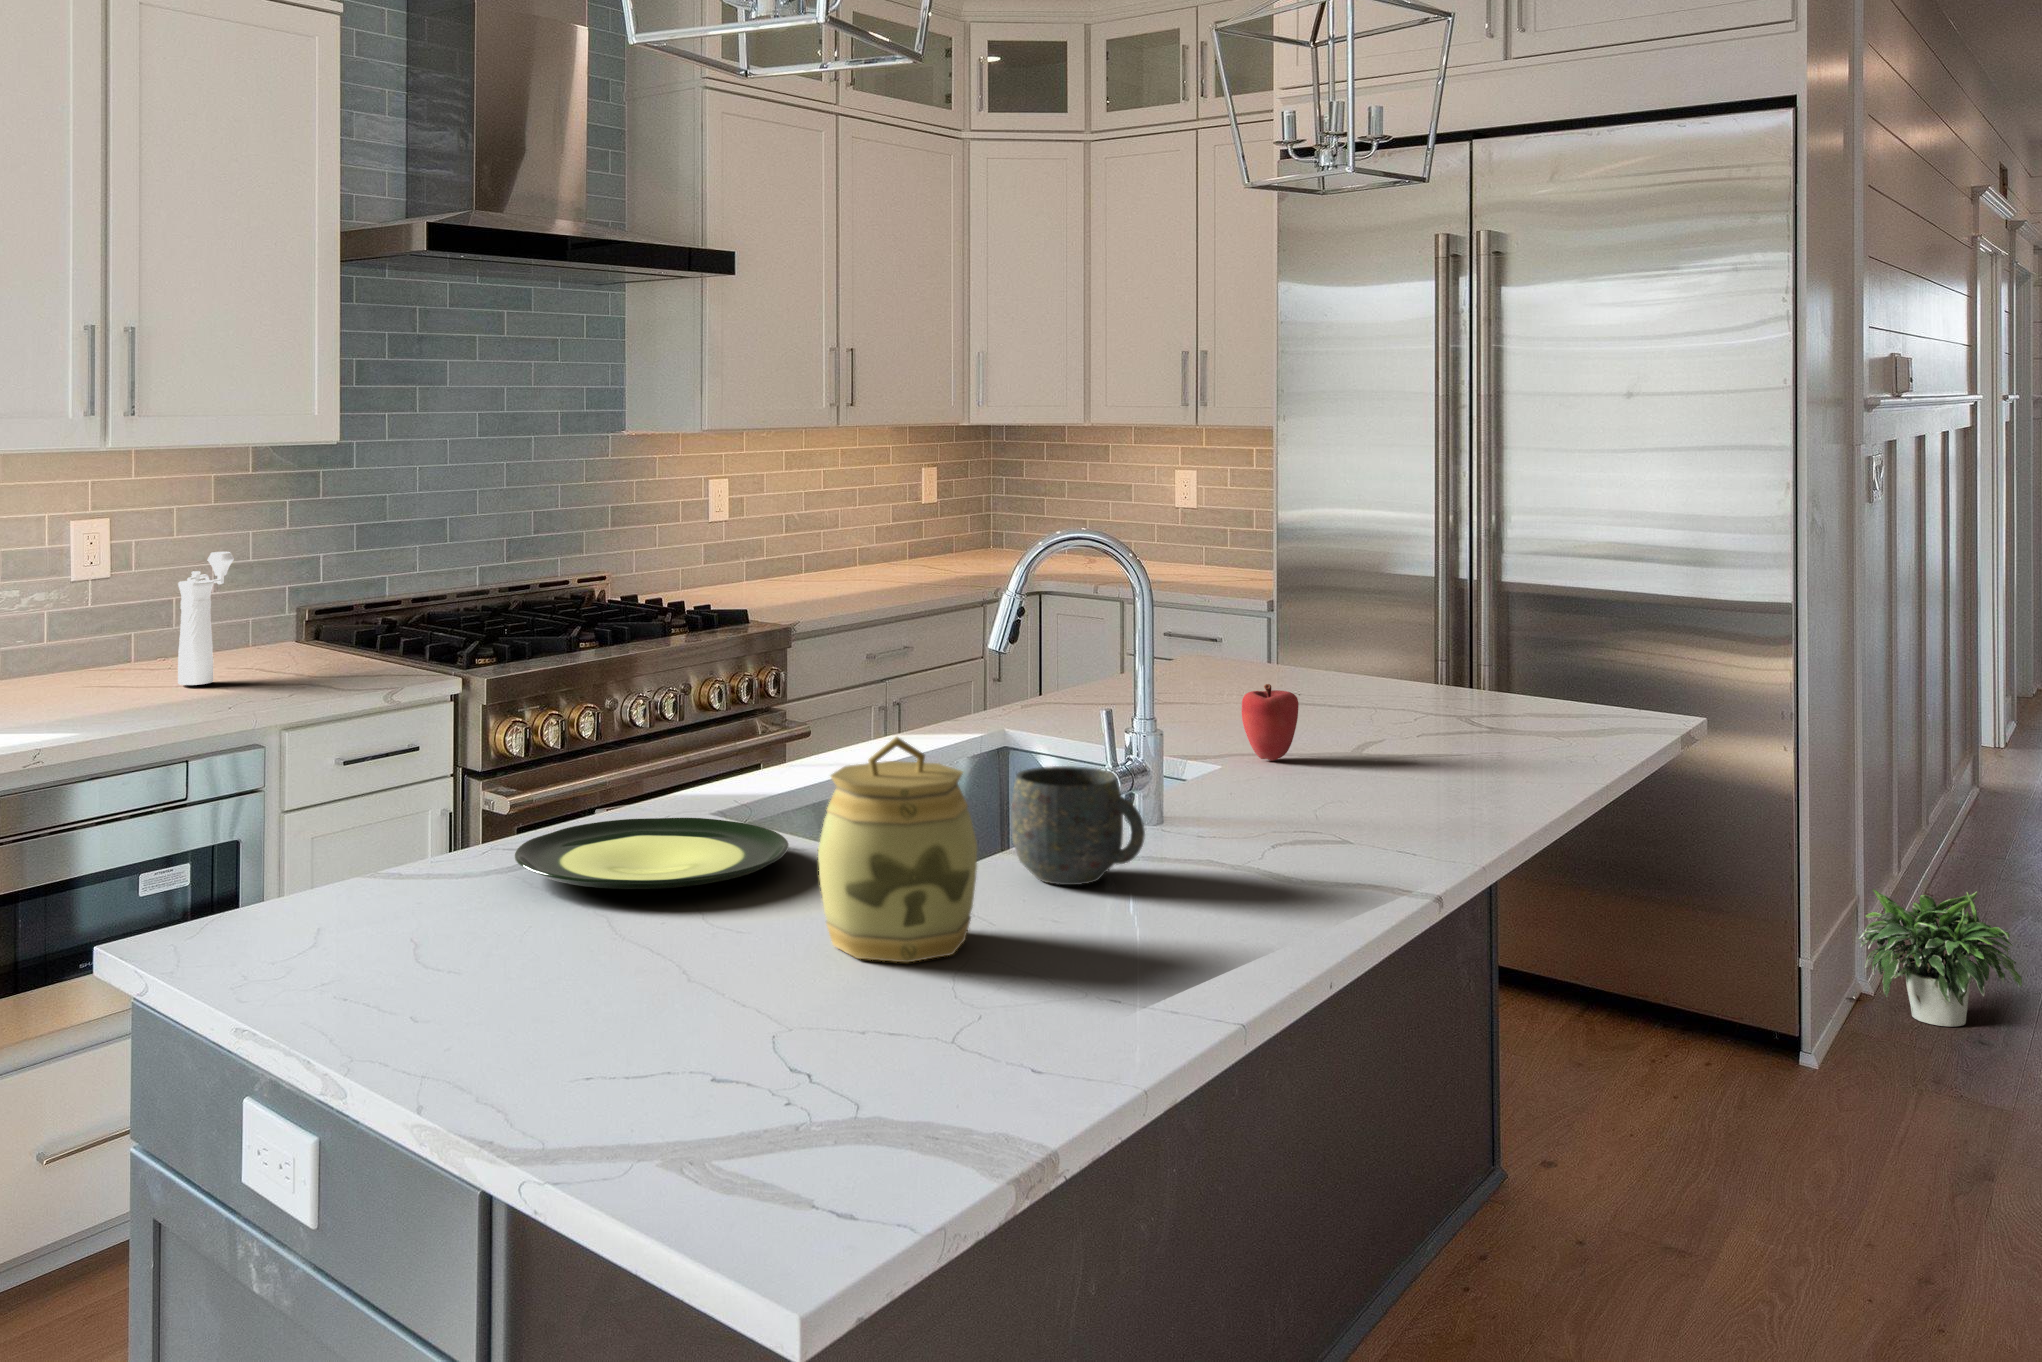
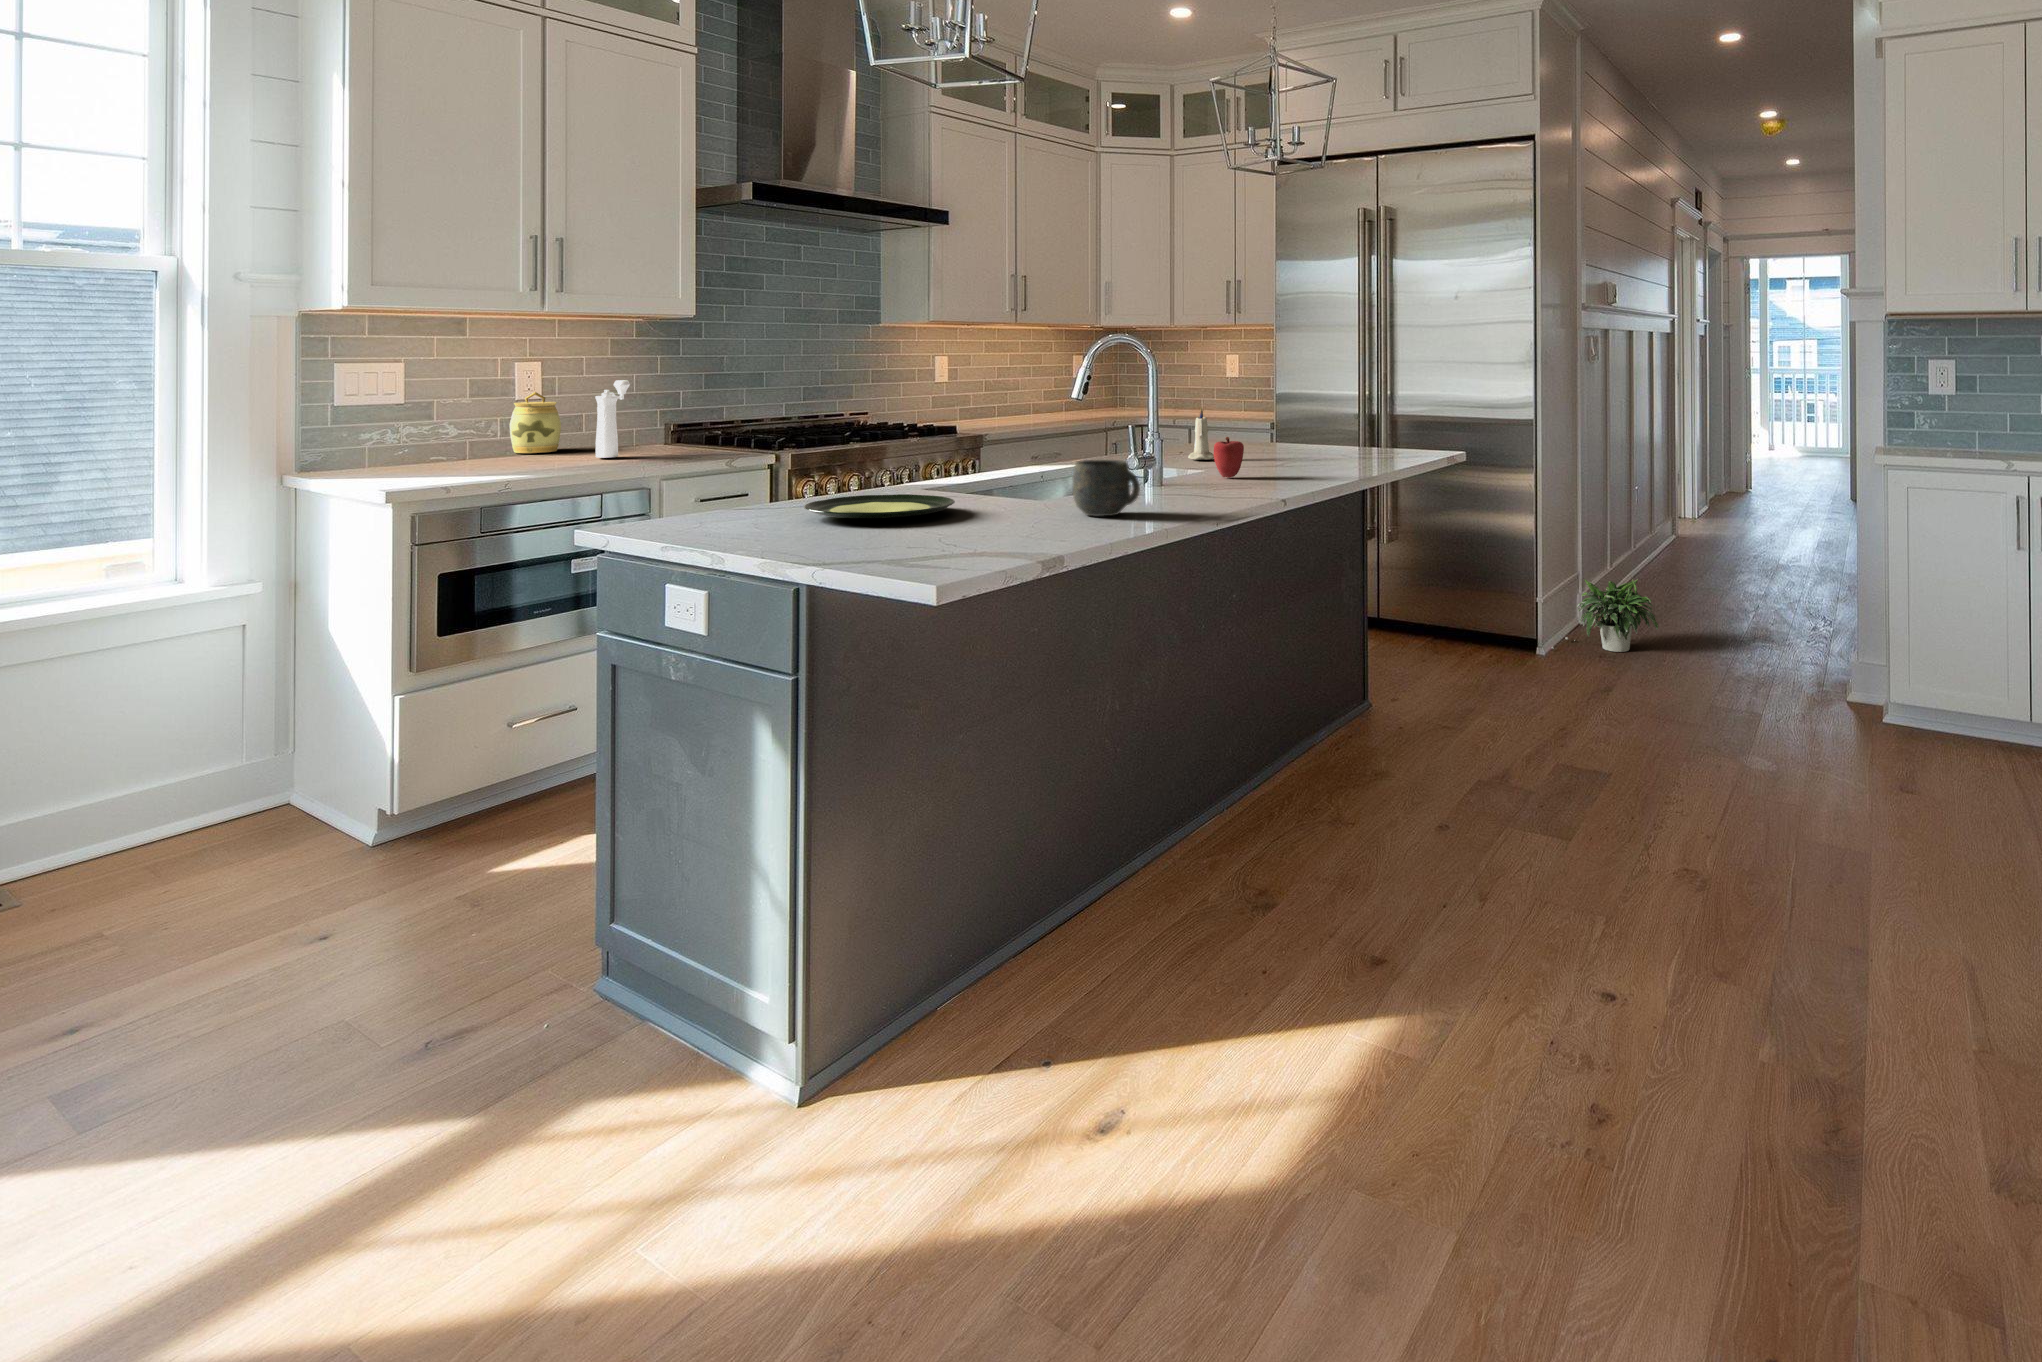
candle: none [1176,607,1225,704] -> present [1188,407,1214,460]
jar: present [818,737,977,962] -> present [510,392,561,453]

